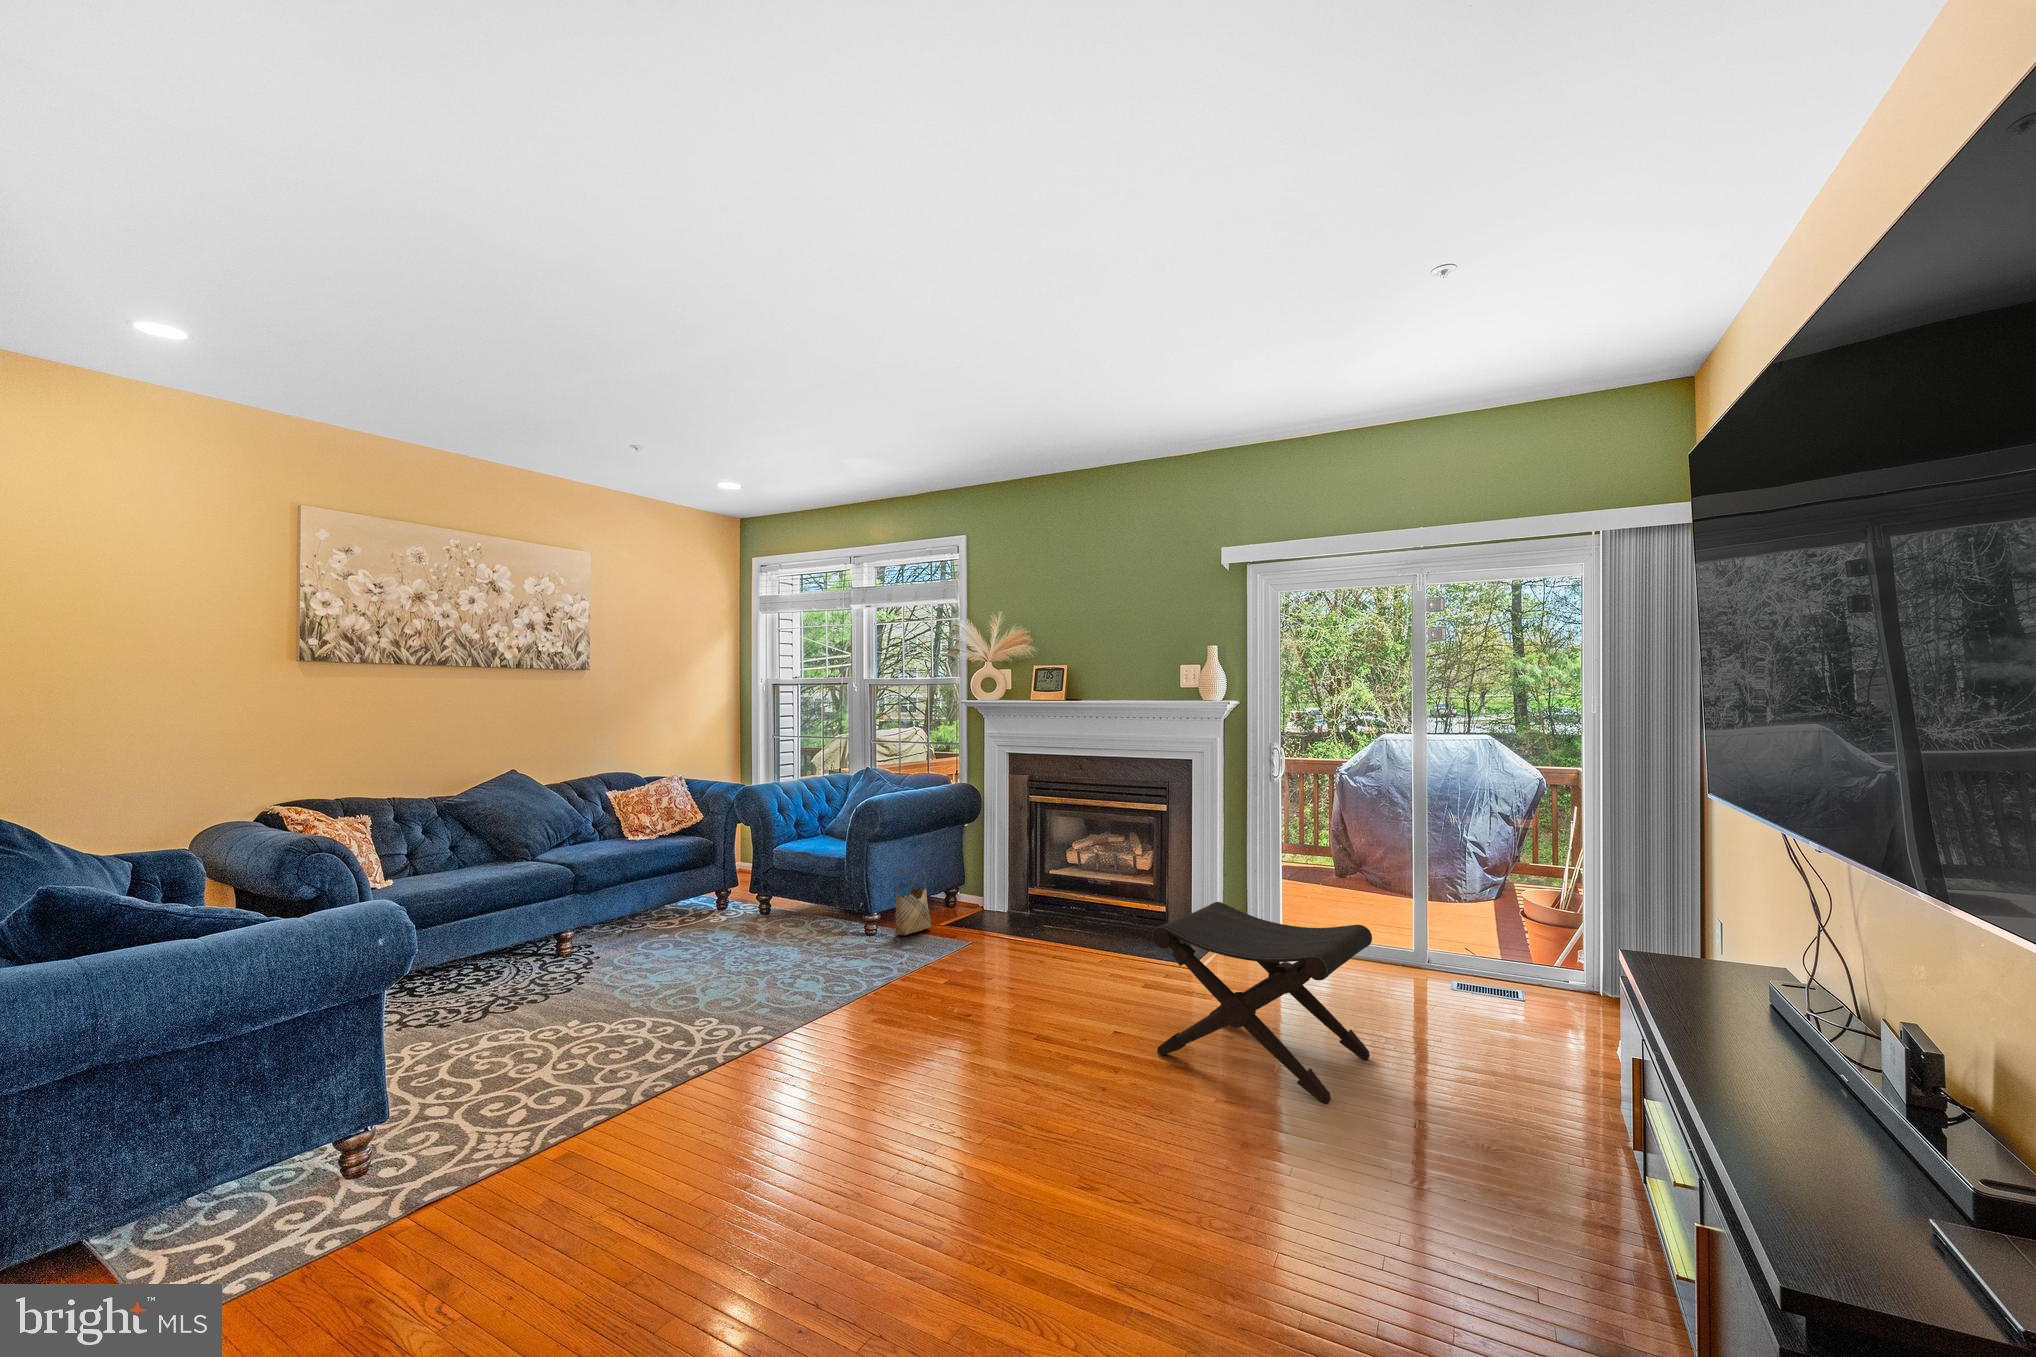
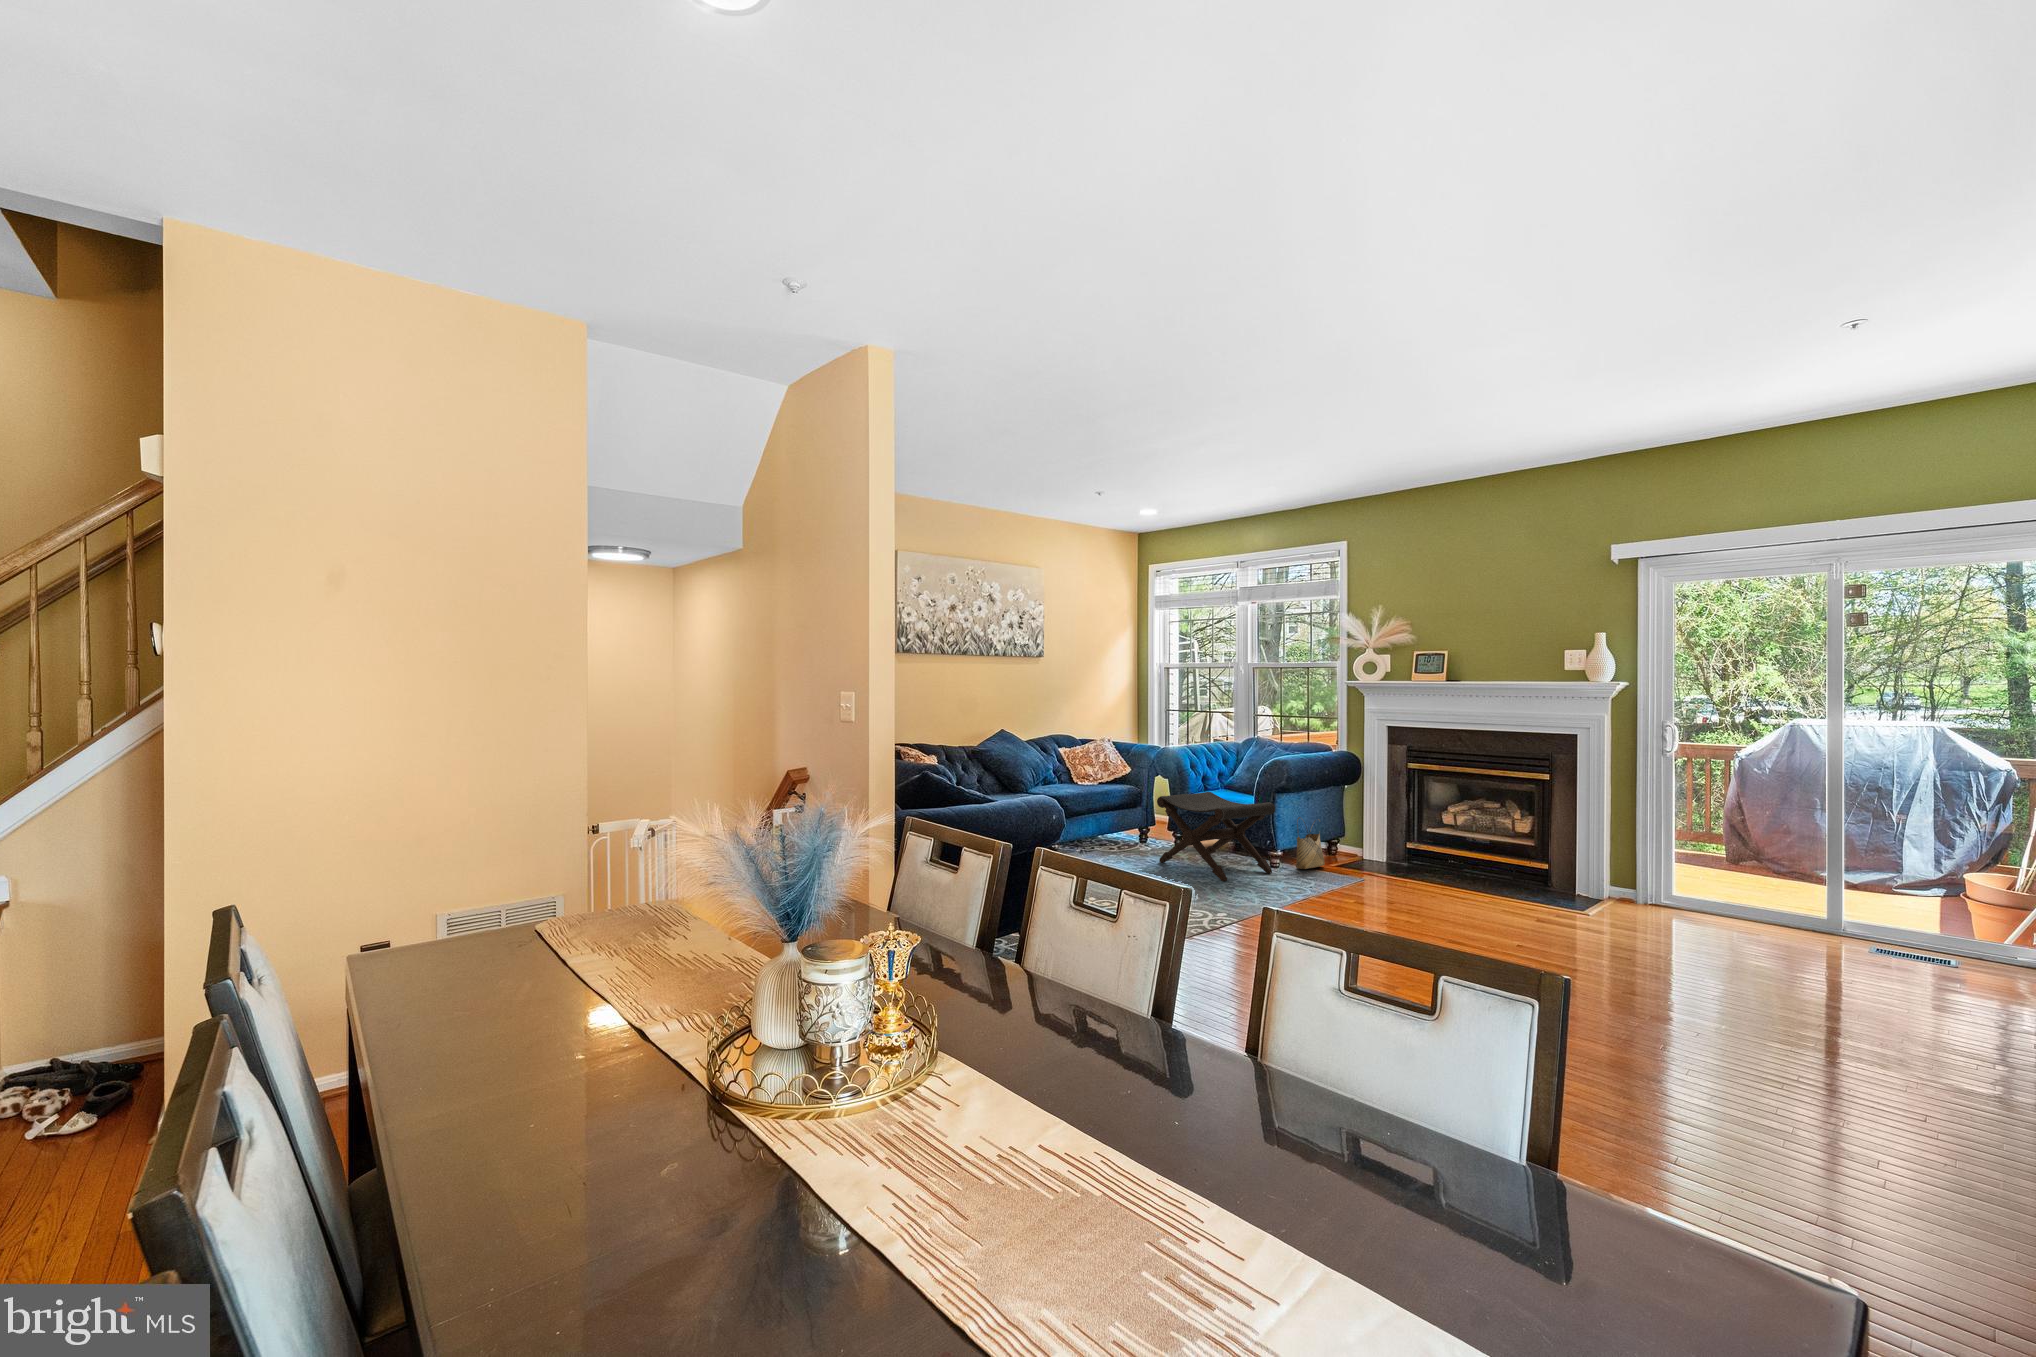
footstool: present [1153,902,1372,1103] -> present [1157,792,1275,881]

